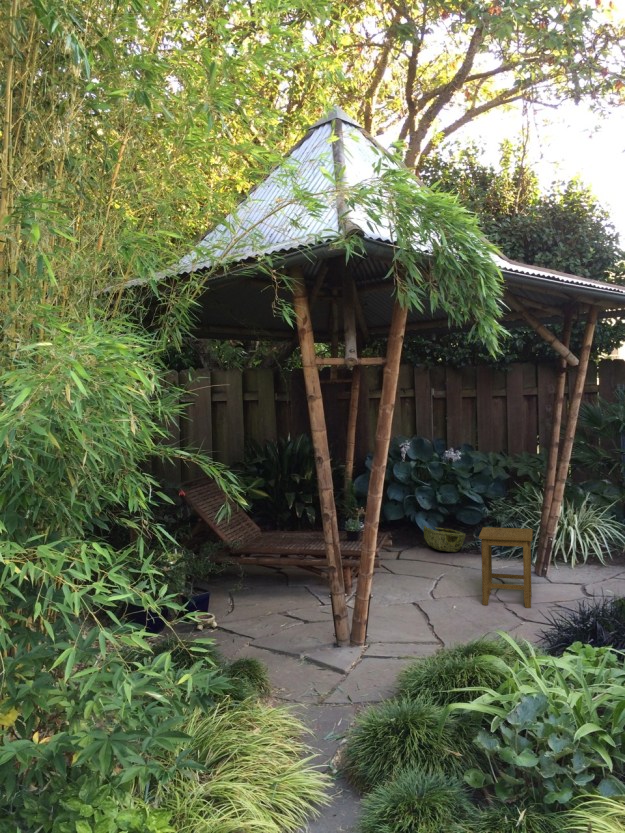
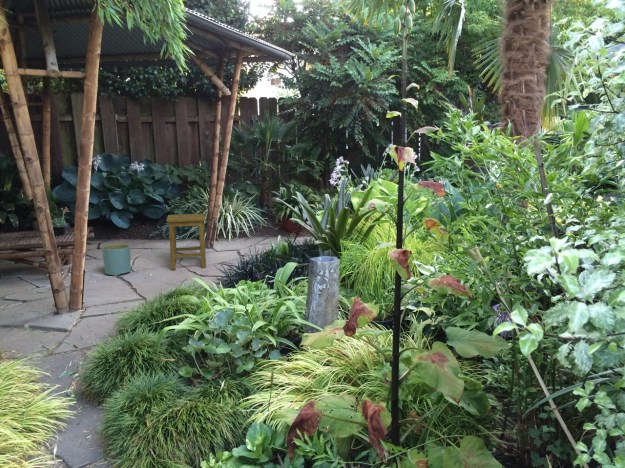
woven basket: present [424,526,466,552] -> none [118,222,152,240]
planter: none [397,560,431,603] -> present [102,244,131,276]

